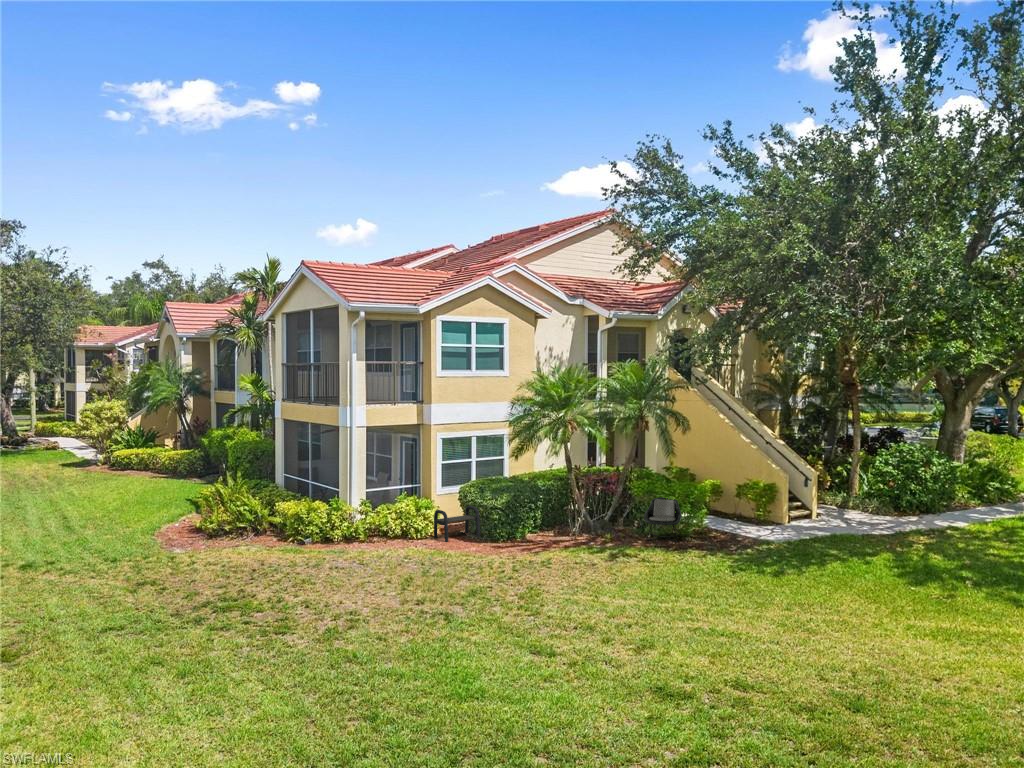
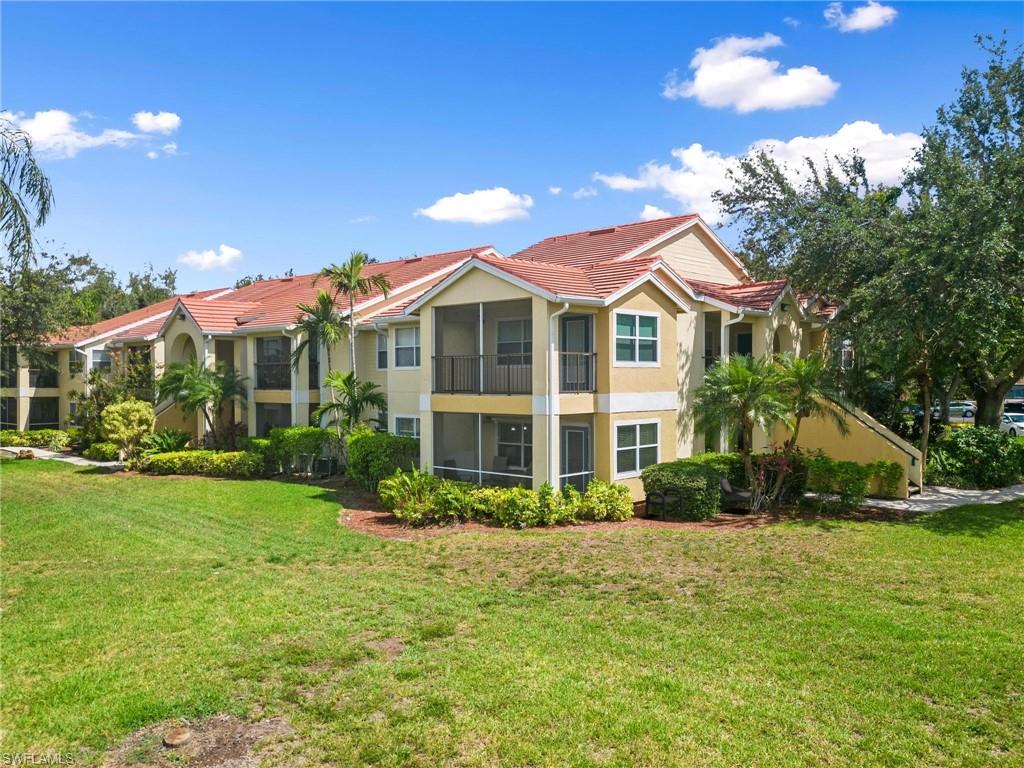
lounge chair: present [644,497,682,542] -> present [719,478,753,516]

